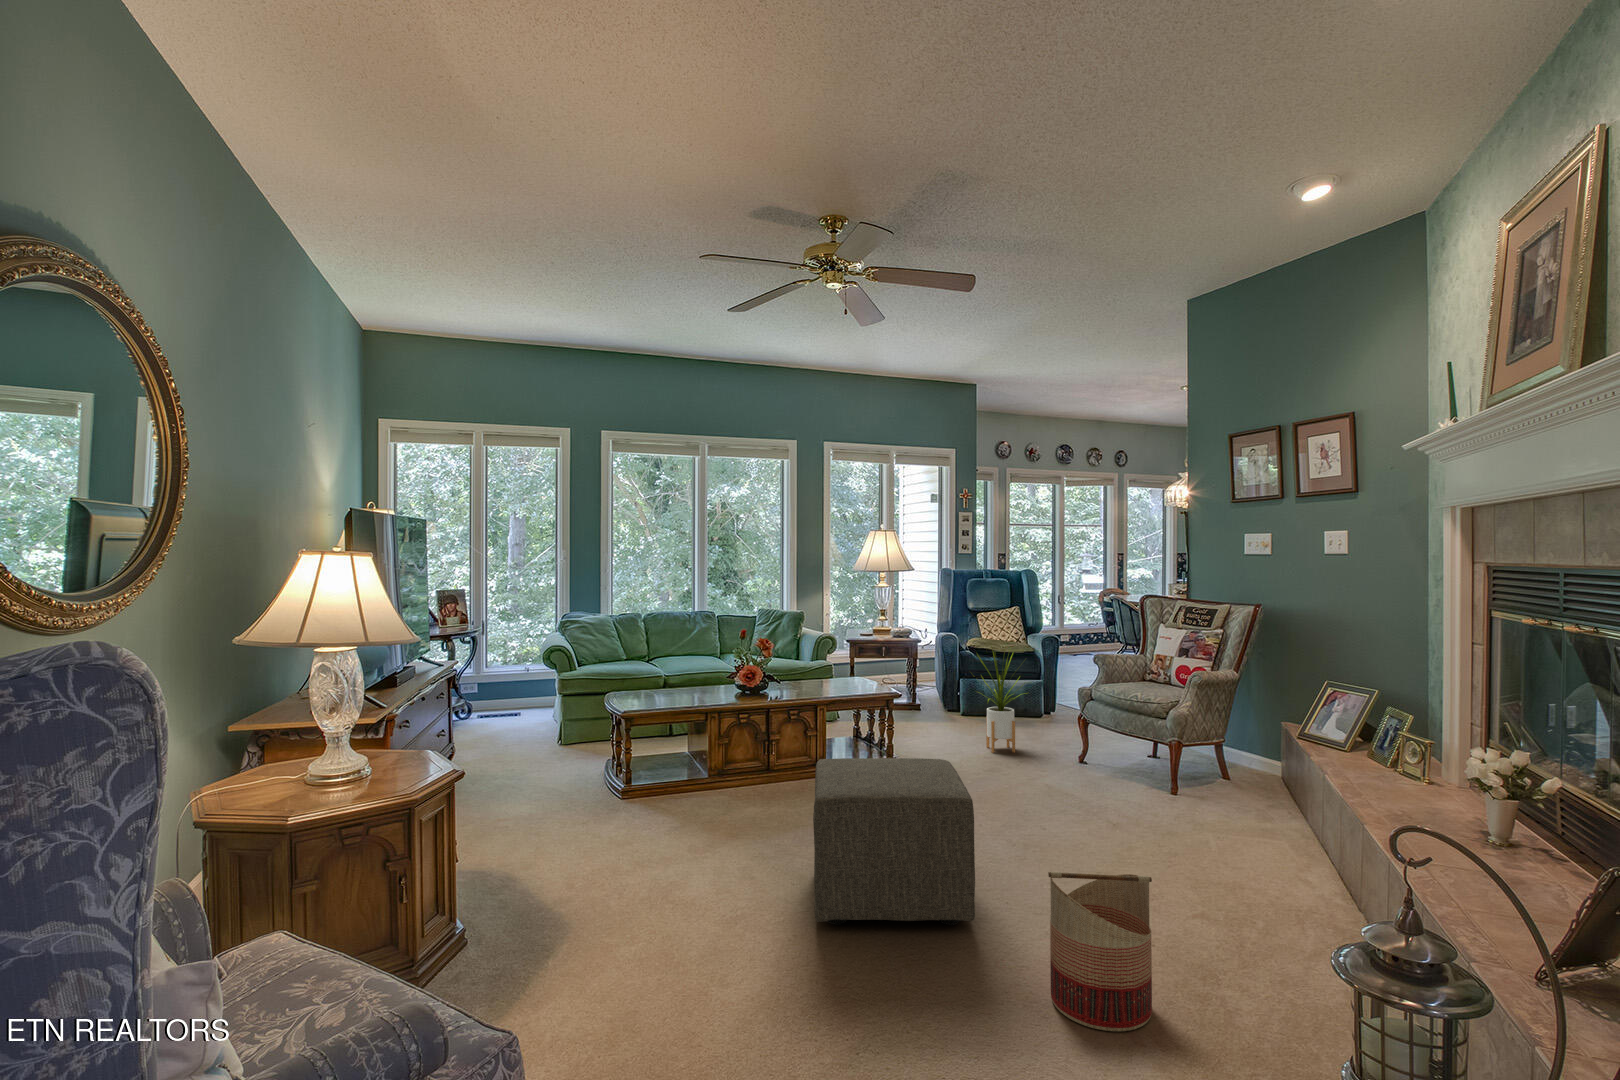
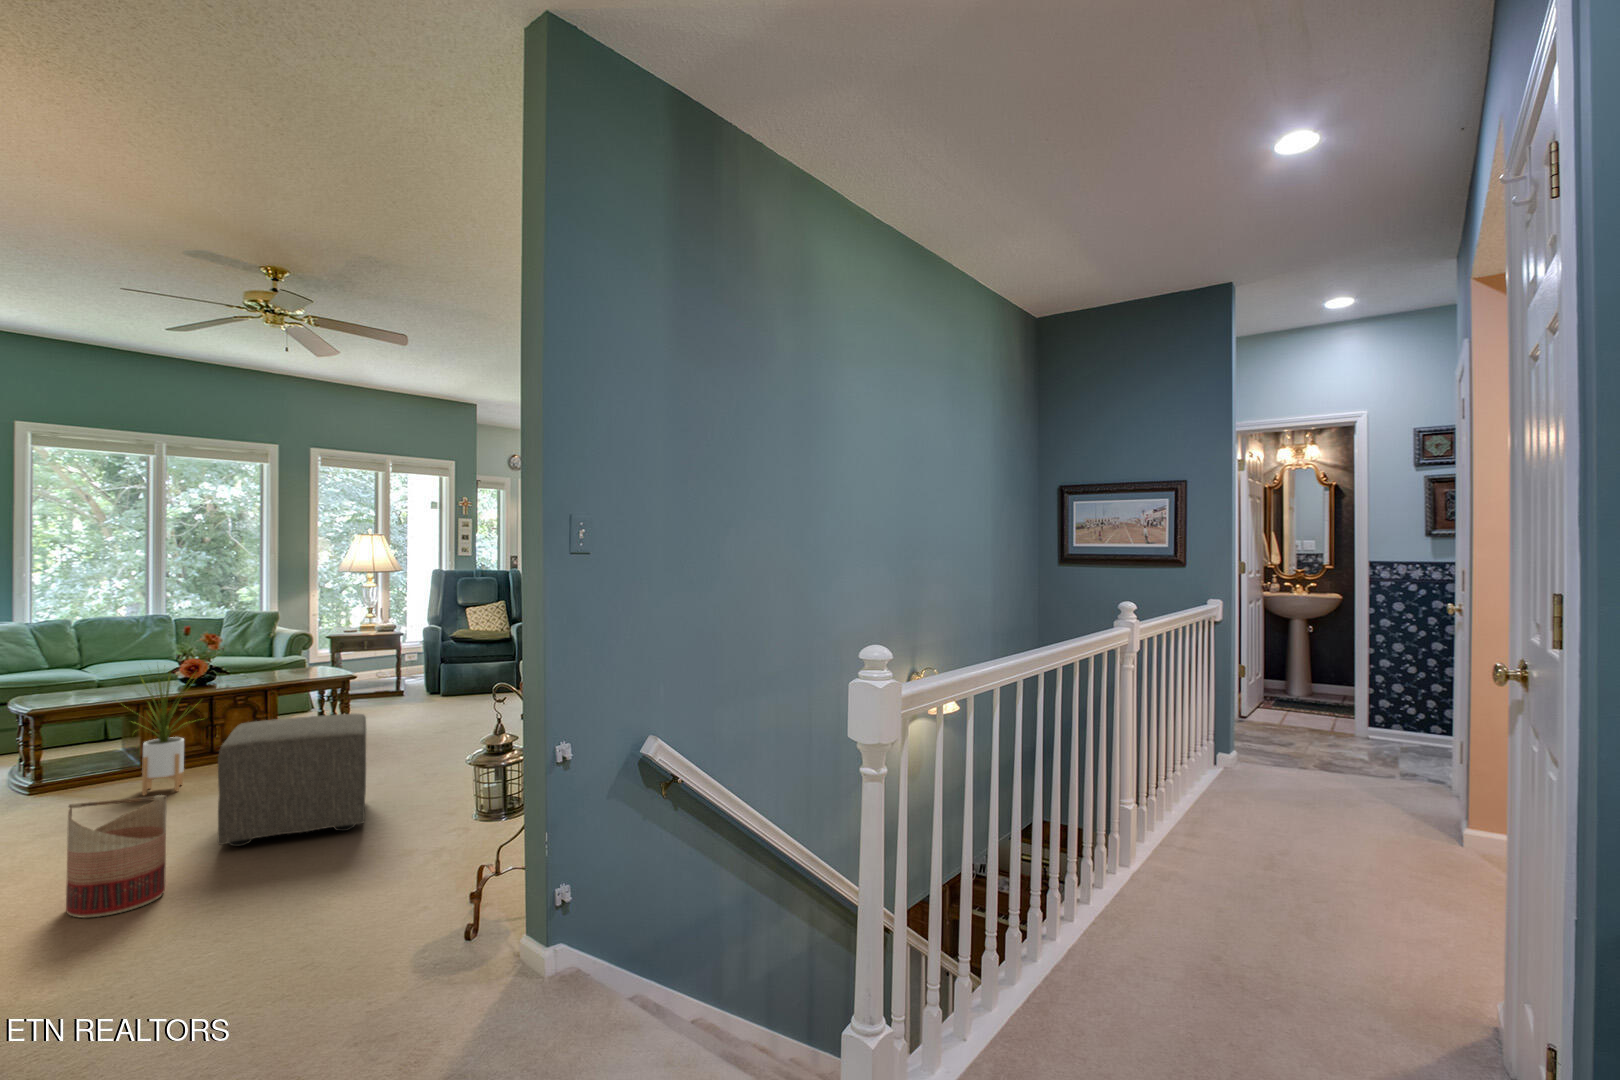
house plant: present [977,651,1023,753] -> present [141,671,186,796]
basket: present [1048,872,1152,1031] -> present [66,795,167,918]

